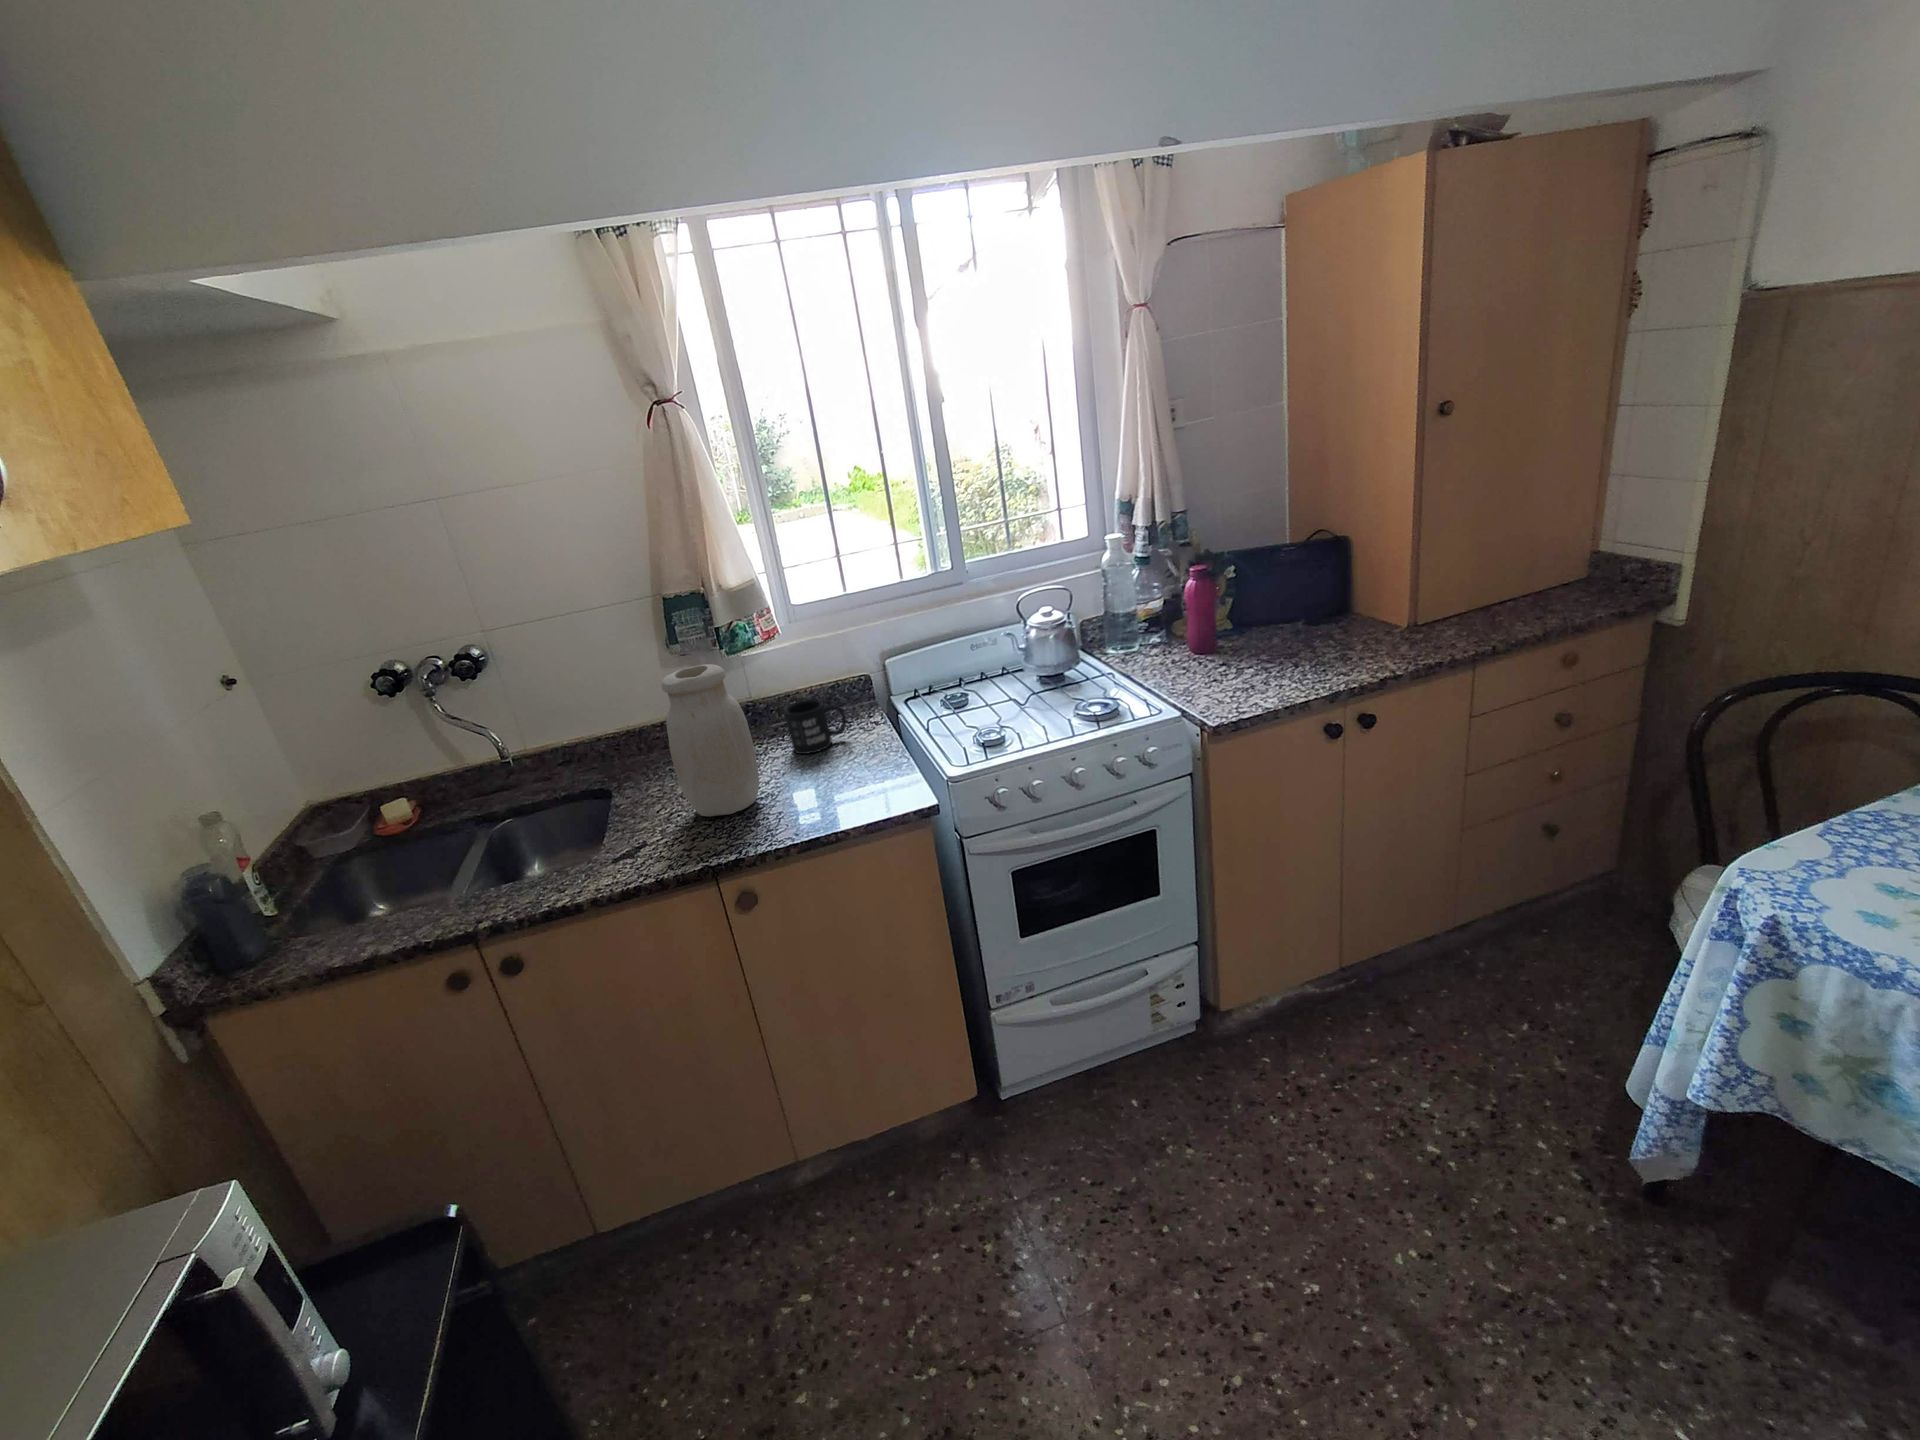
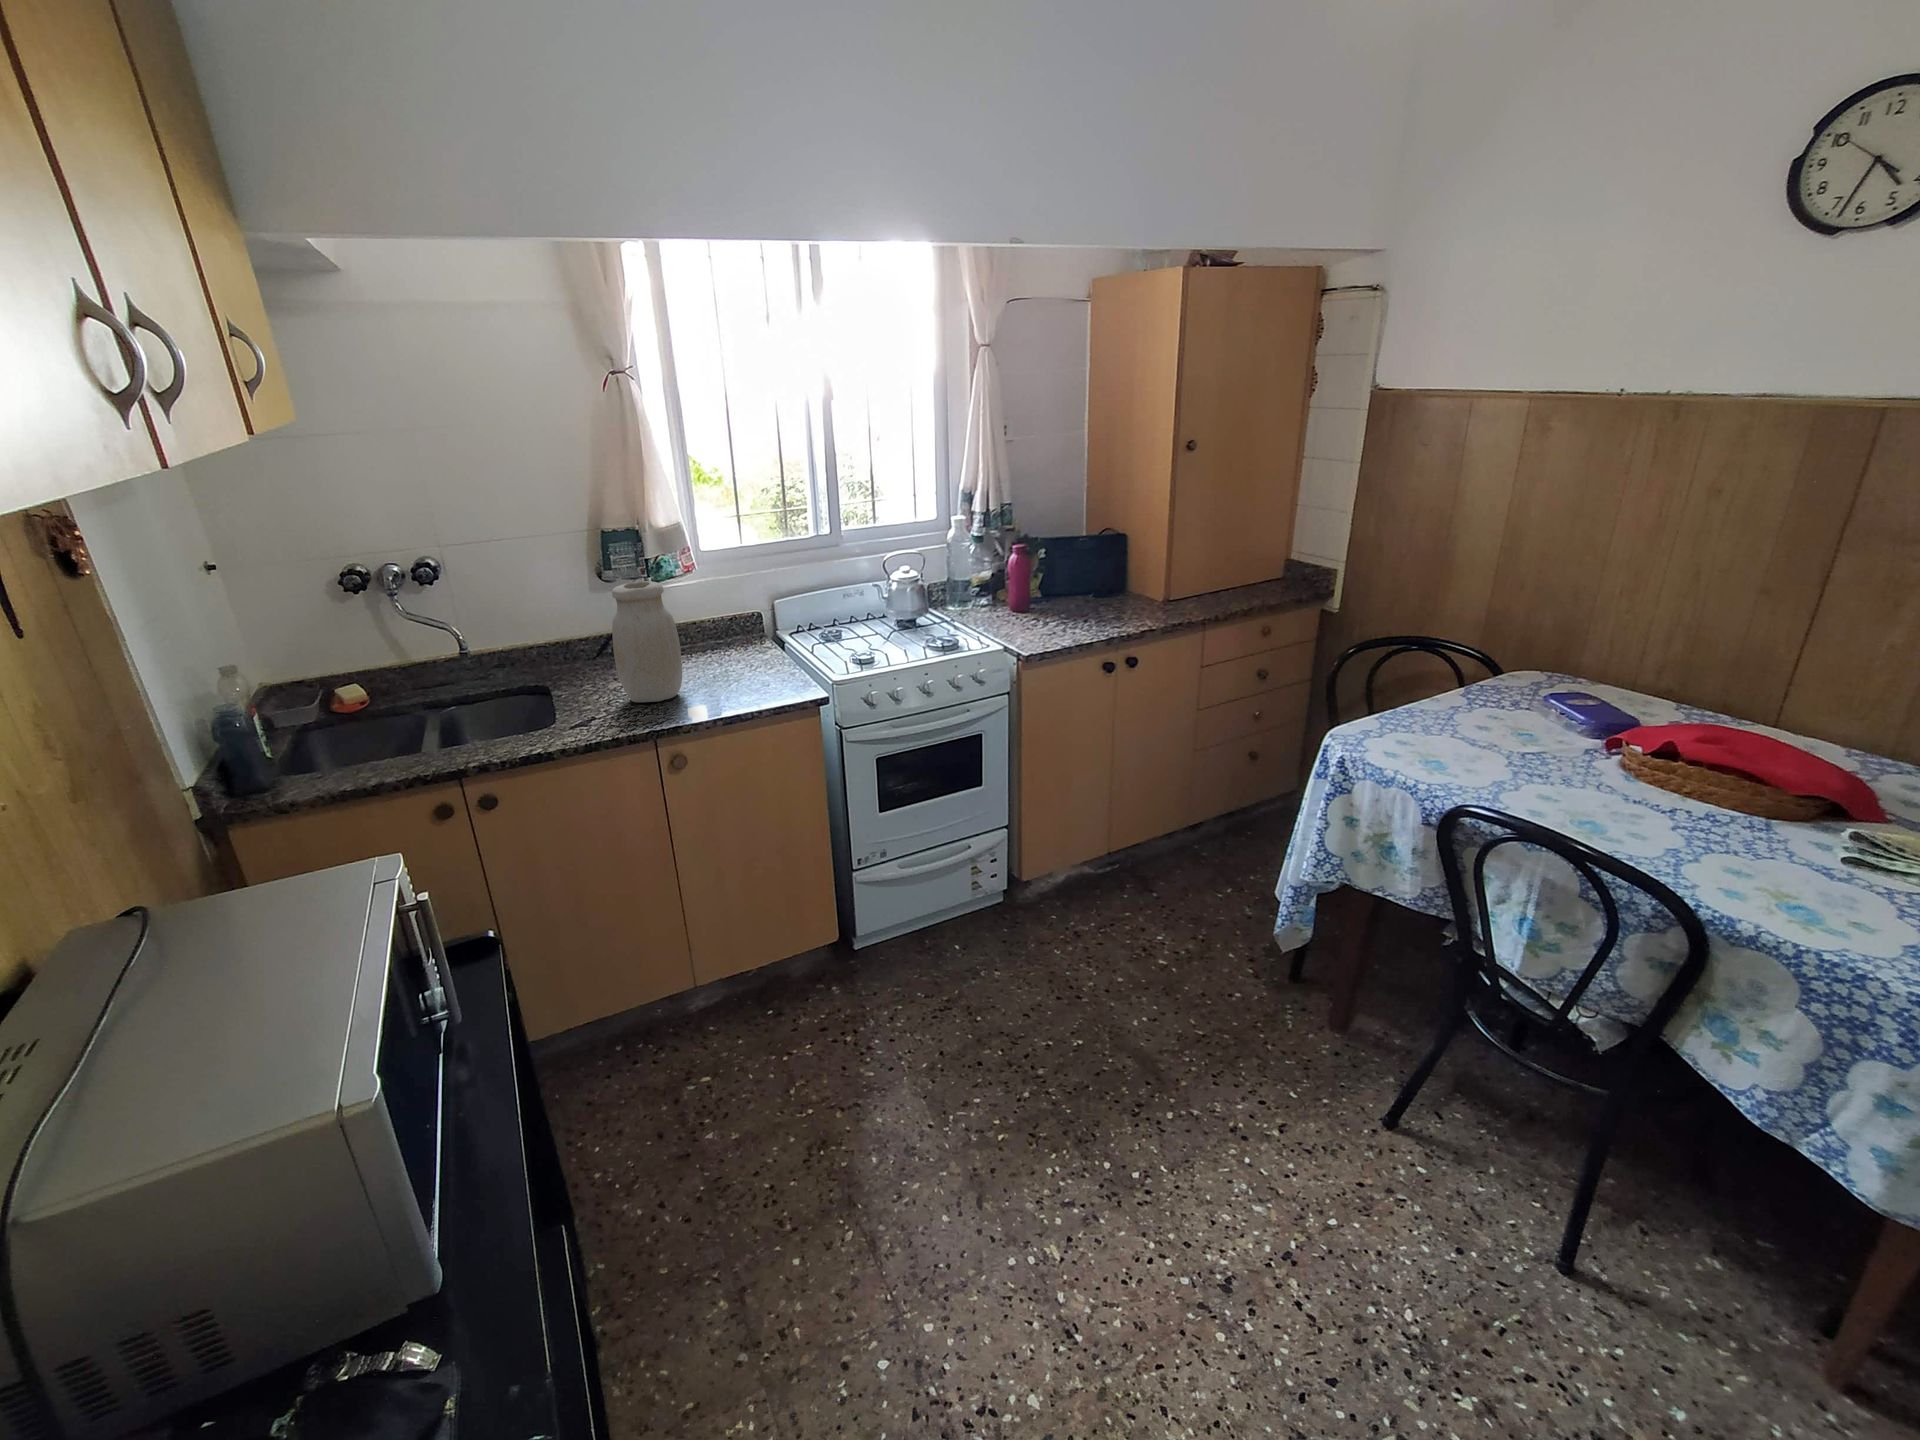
mug: present [784,699,846,754] -> none [695,625,745,667]

